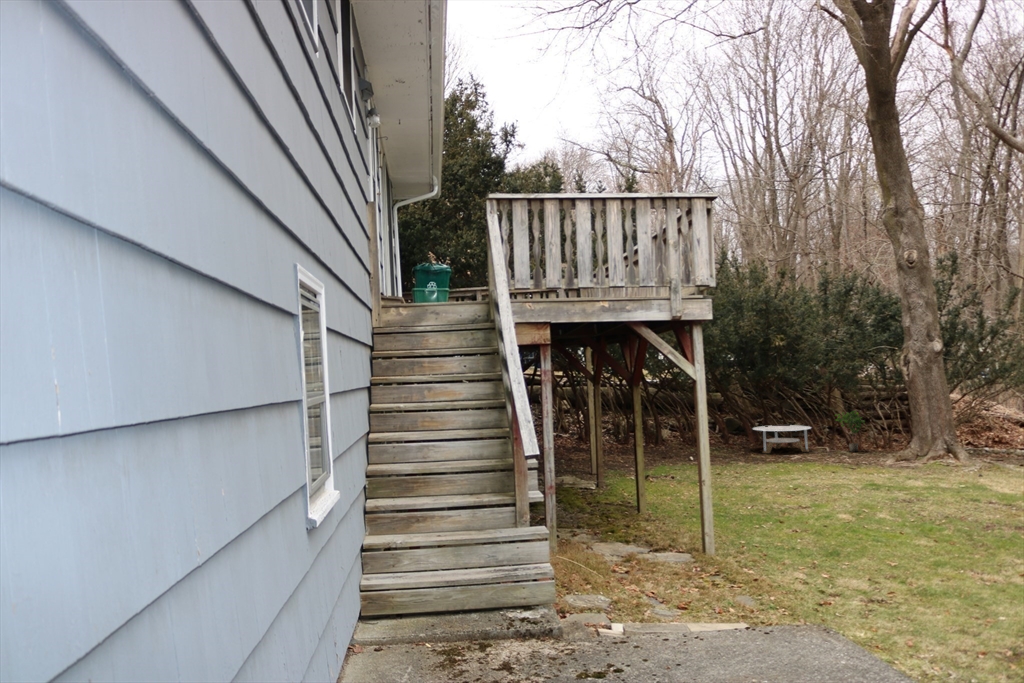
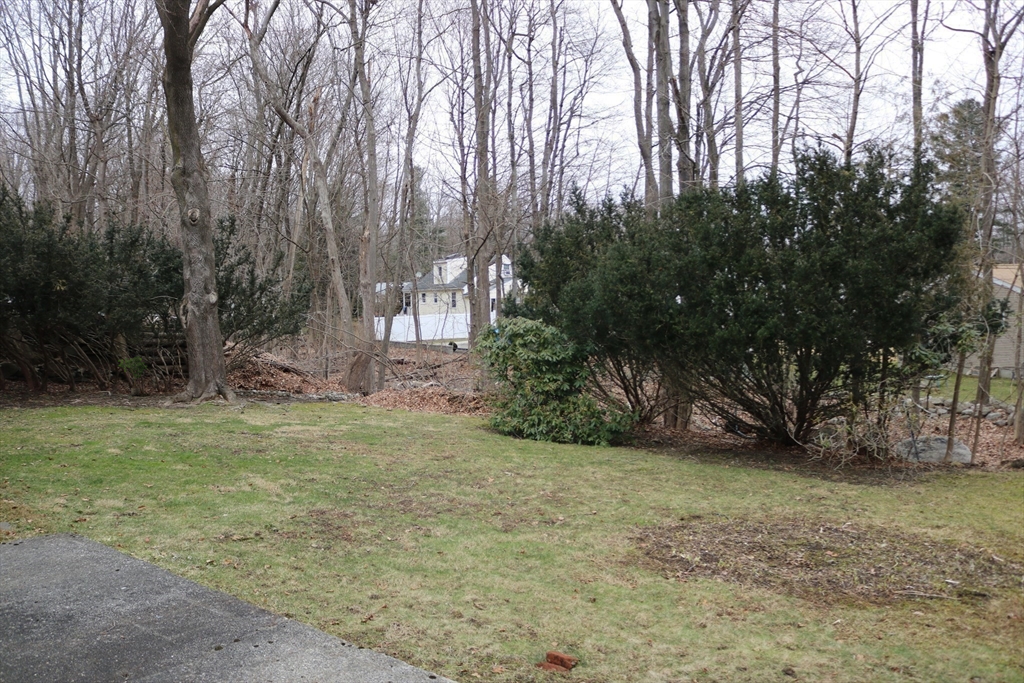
round table: present [753,425,811,453] -> none [29,371,94,400]

